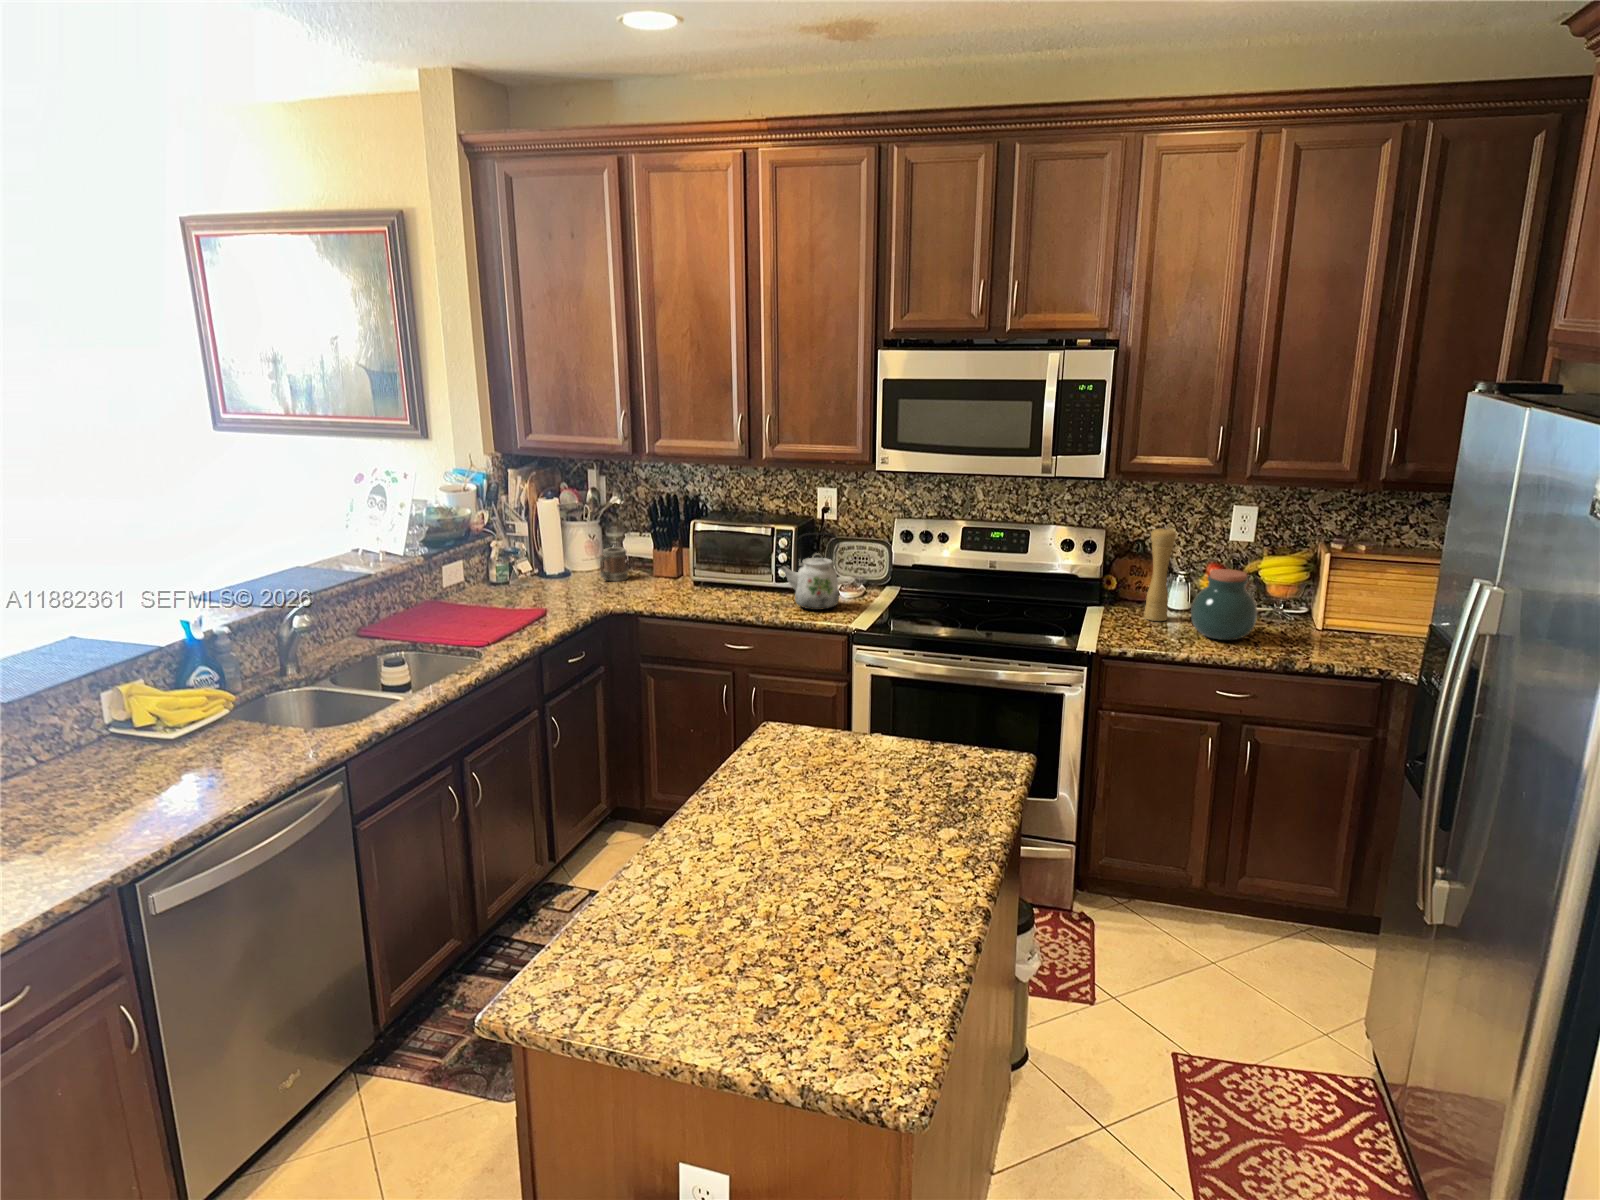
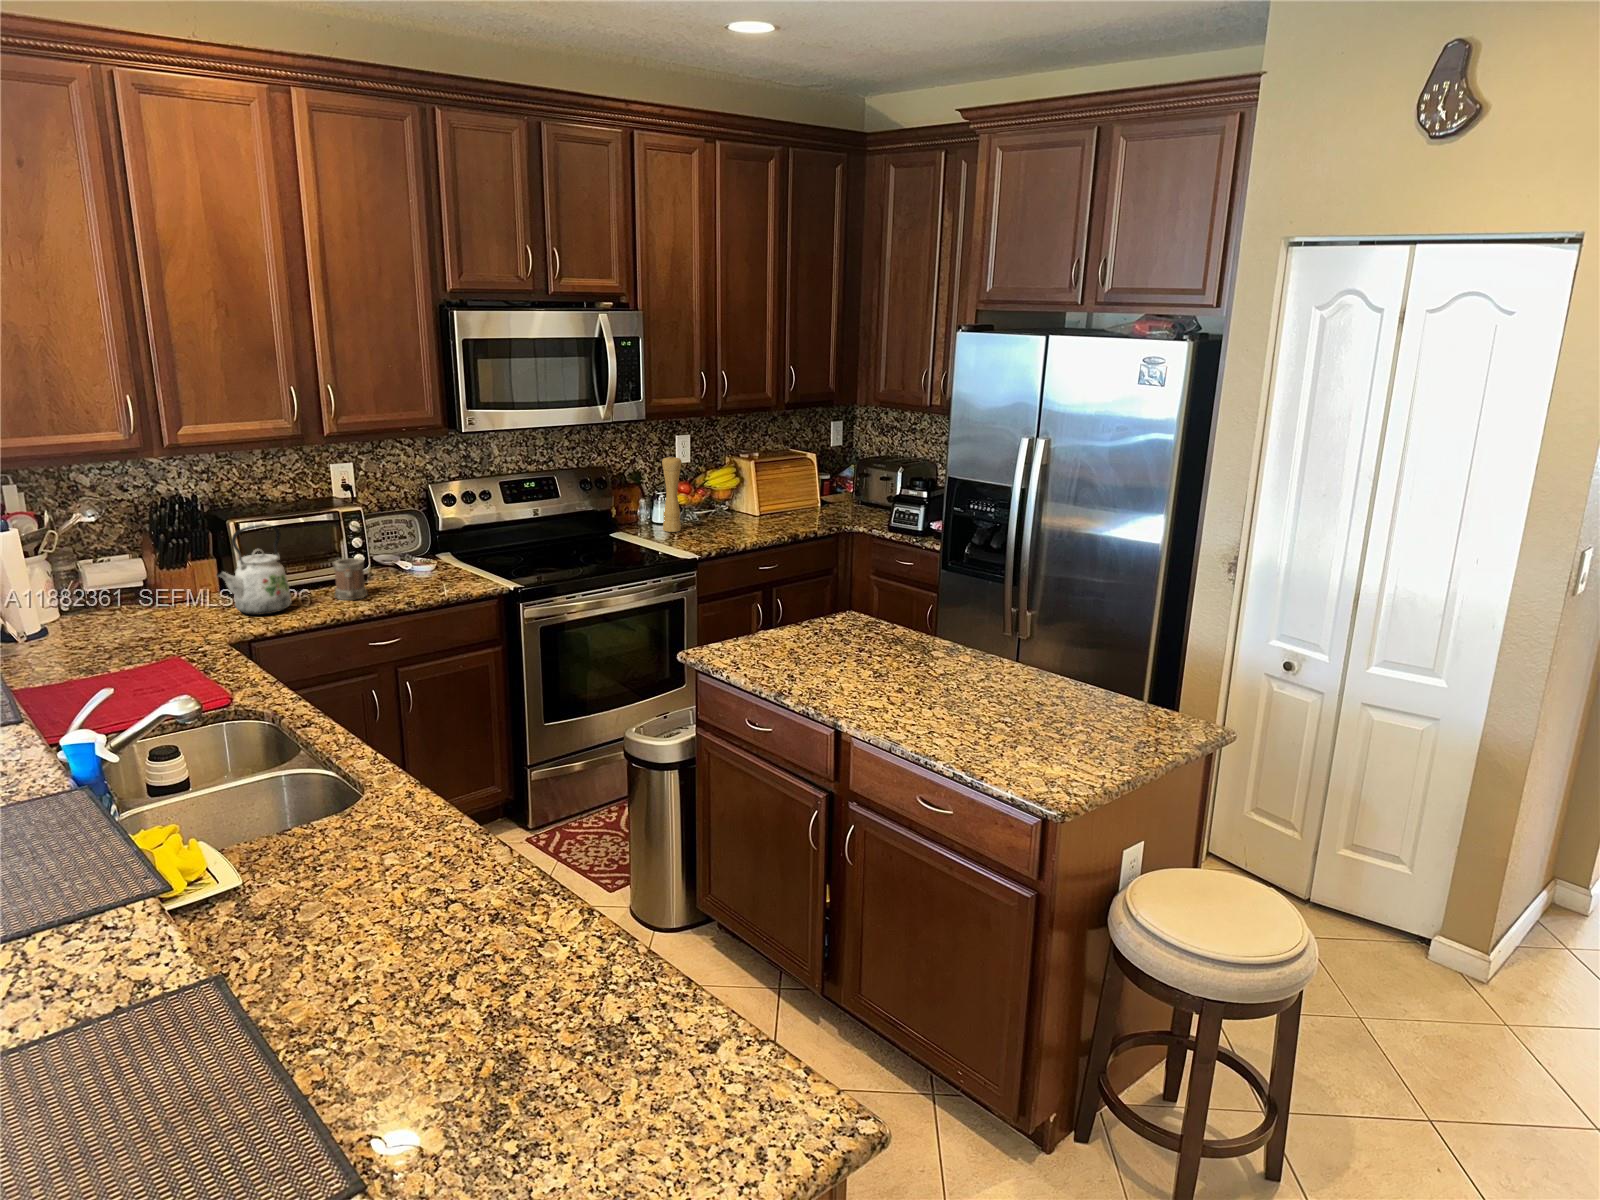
kettle: present [779,533,839,610] -> present [217,524,292,615]
mug: present [599,547,628,581] -> present [333,558,368,600]
jar: present [1191,569,1257,640] -> none [709,480,755,533]

